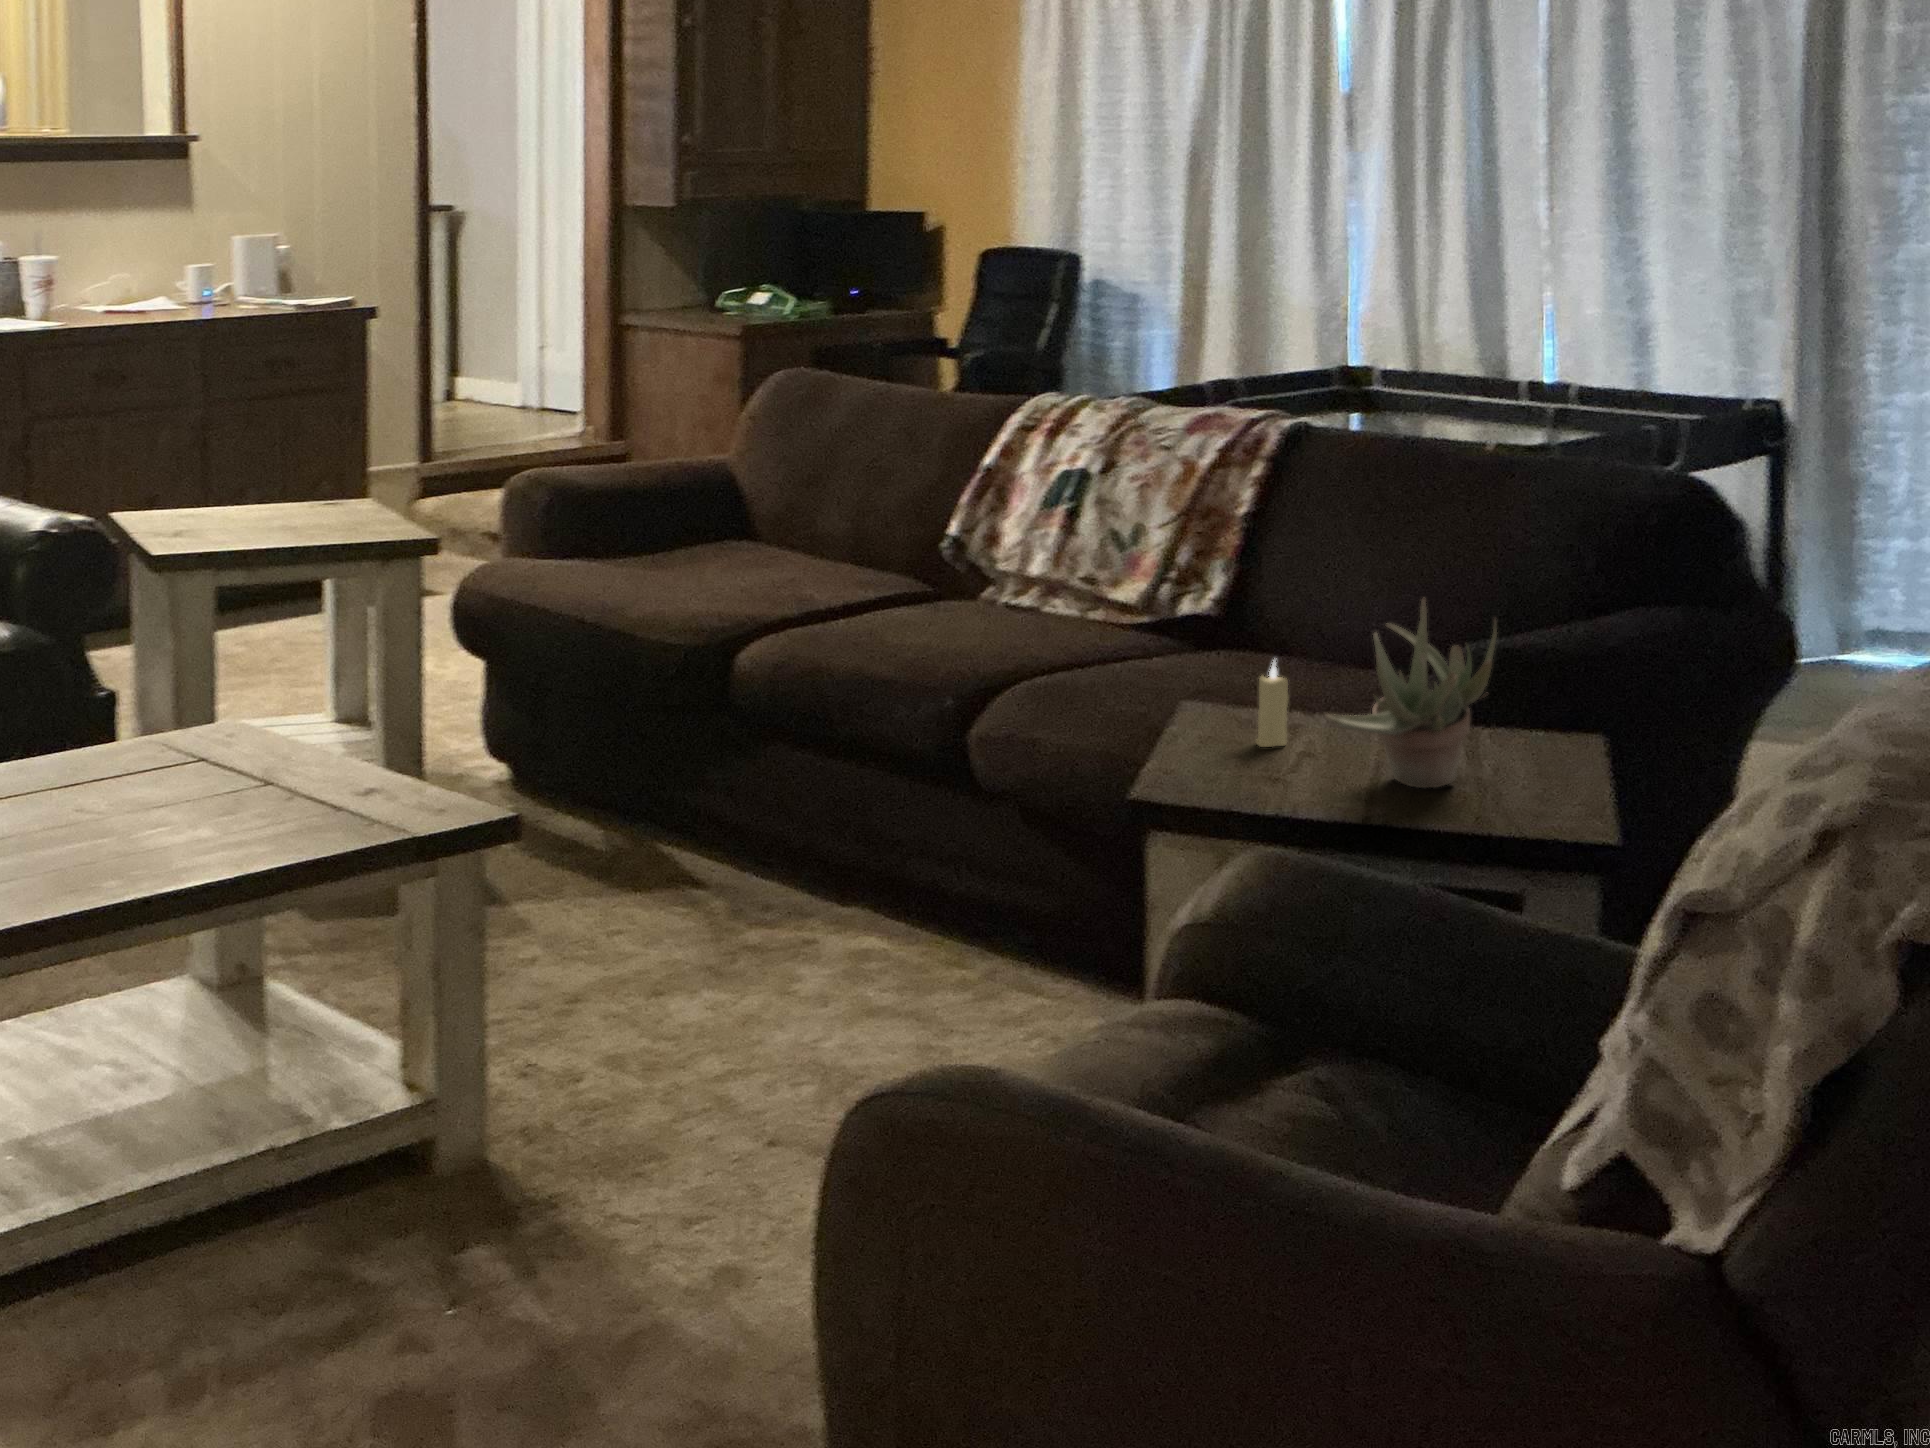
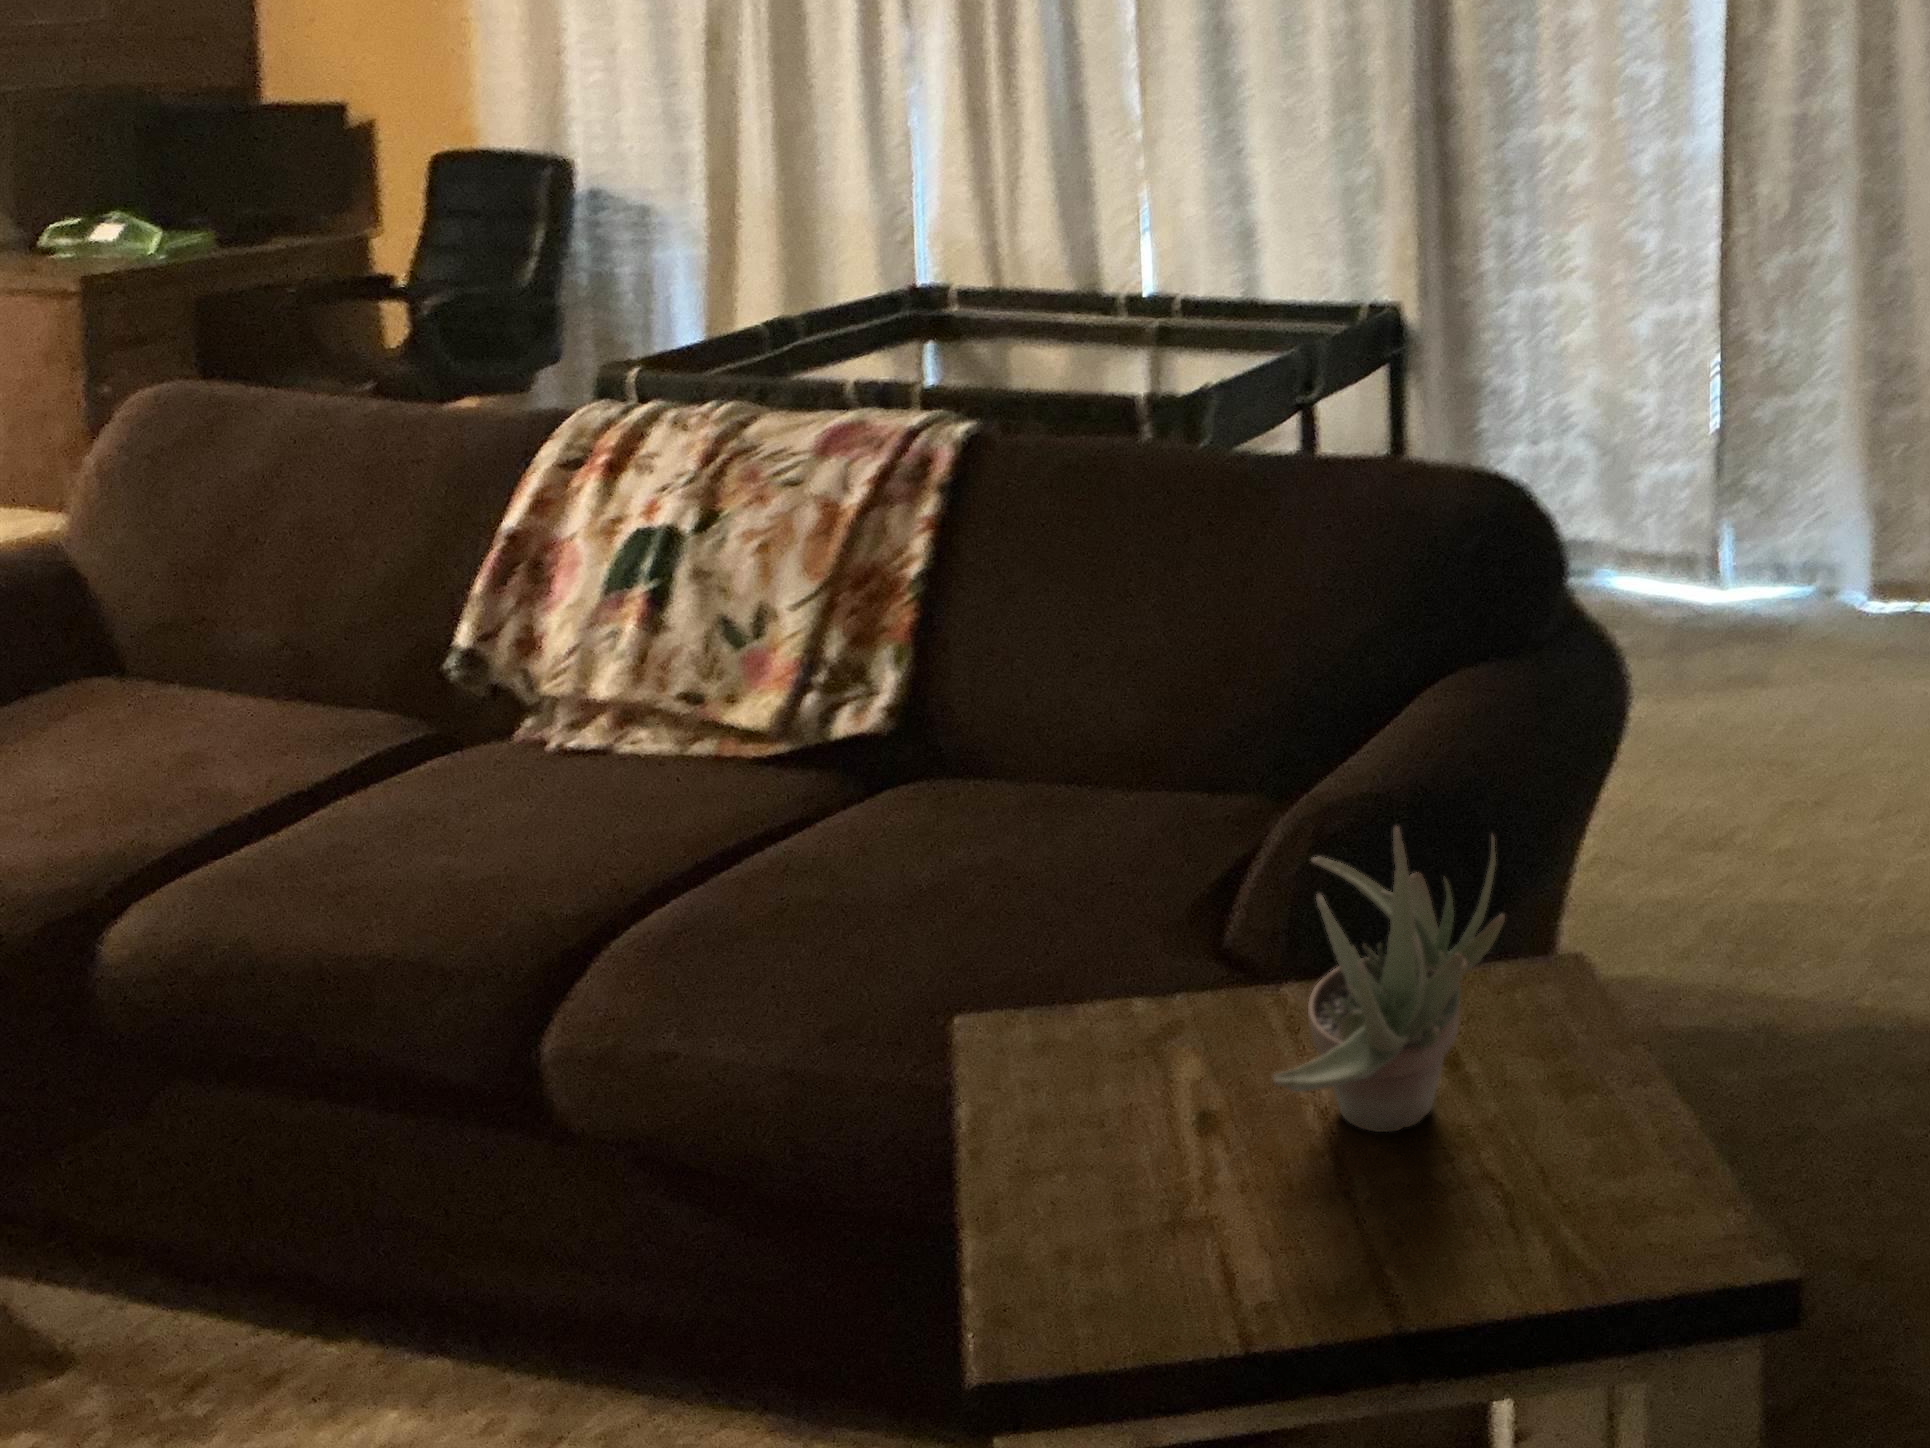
candle: present [1256,661,1288,747] -> none [1091,929,1142,1085]

